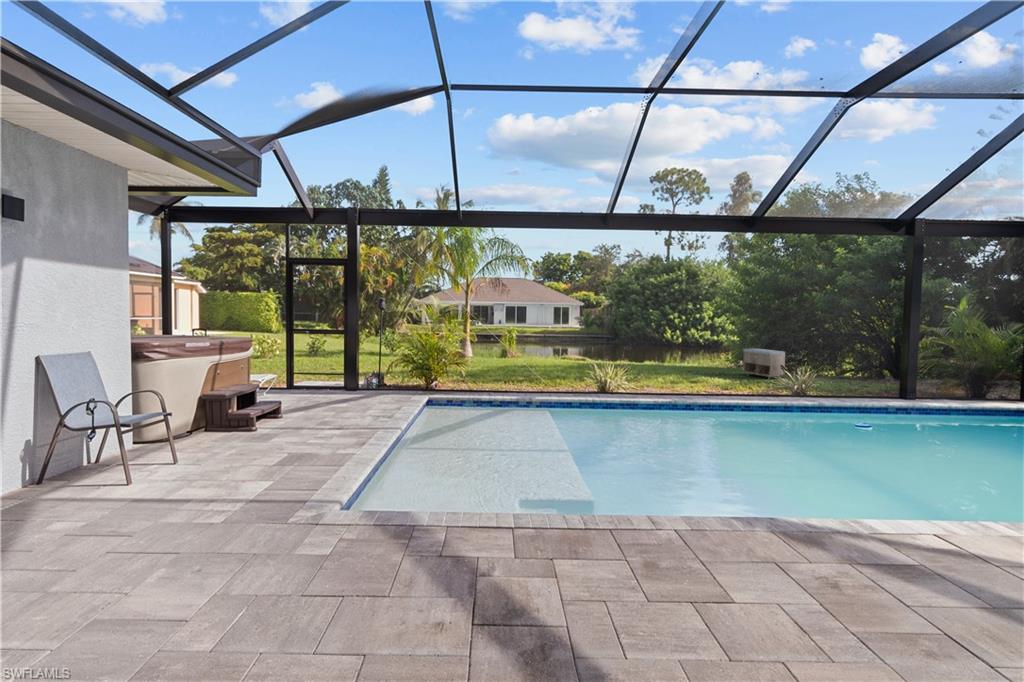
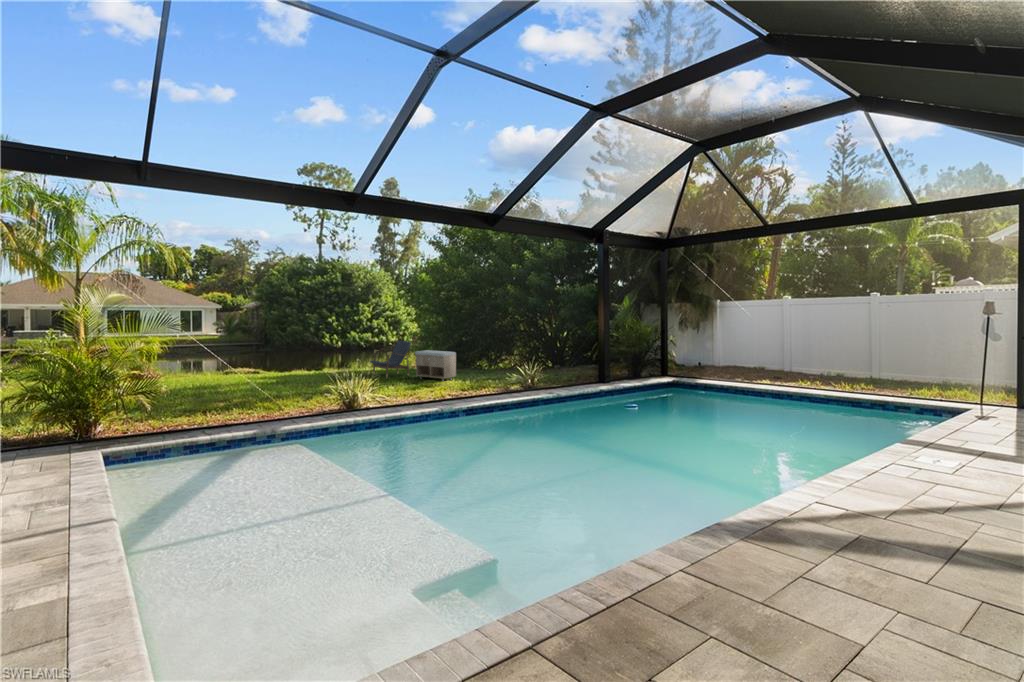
lounge chair: none [701,338,741,372] -> present [370,341,411,378]

